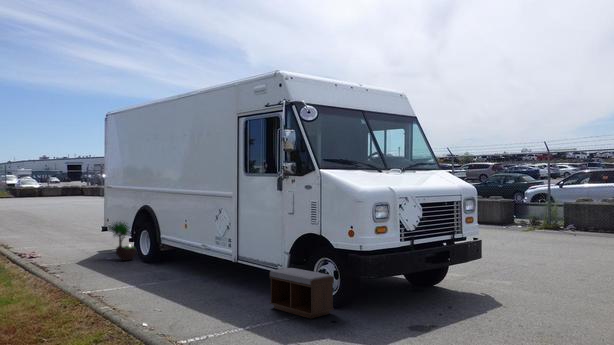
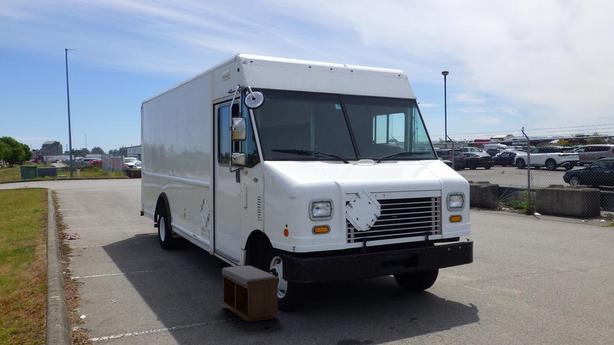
potted tree: present [109,222,136,260] -> none [133,205,161,248]

